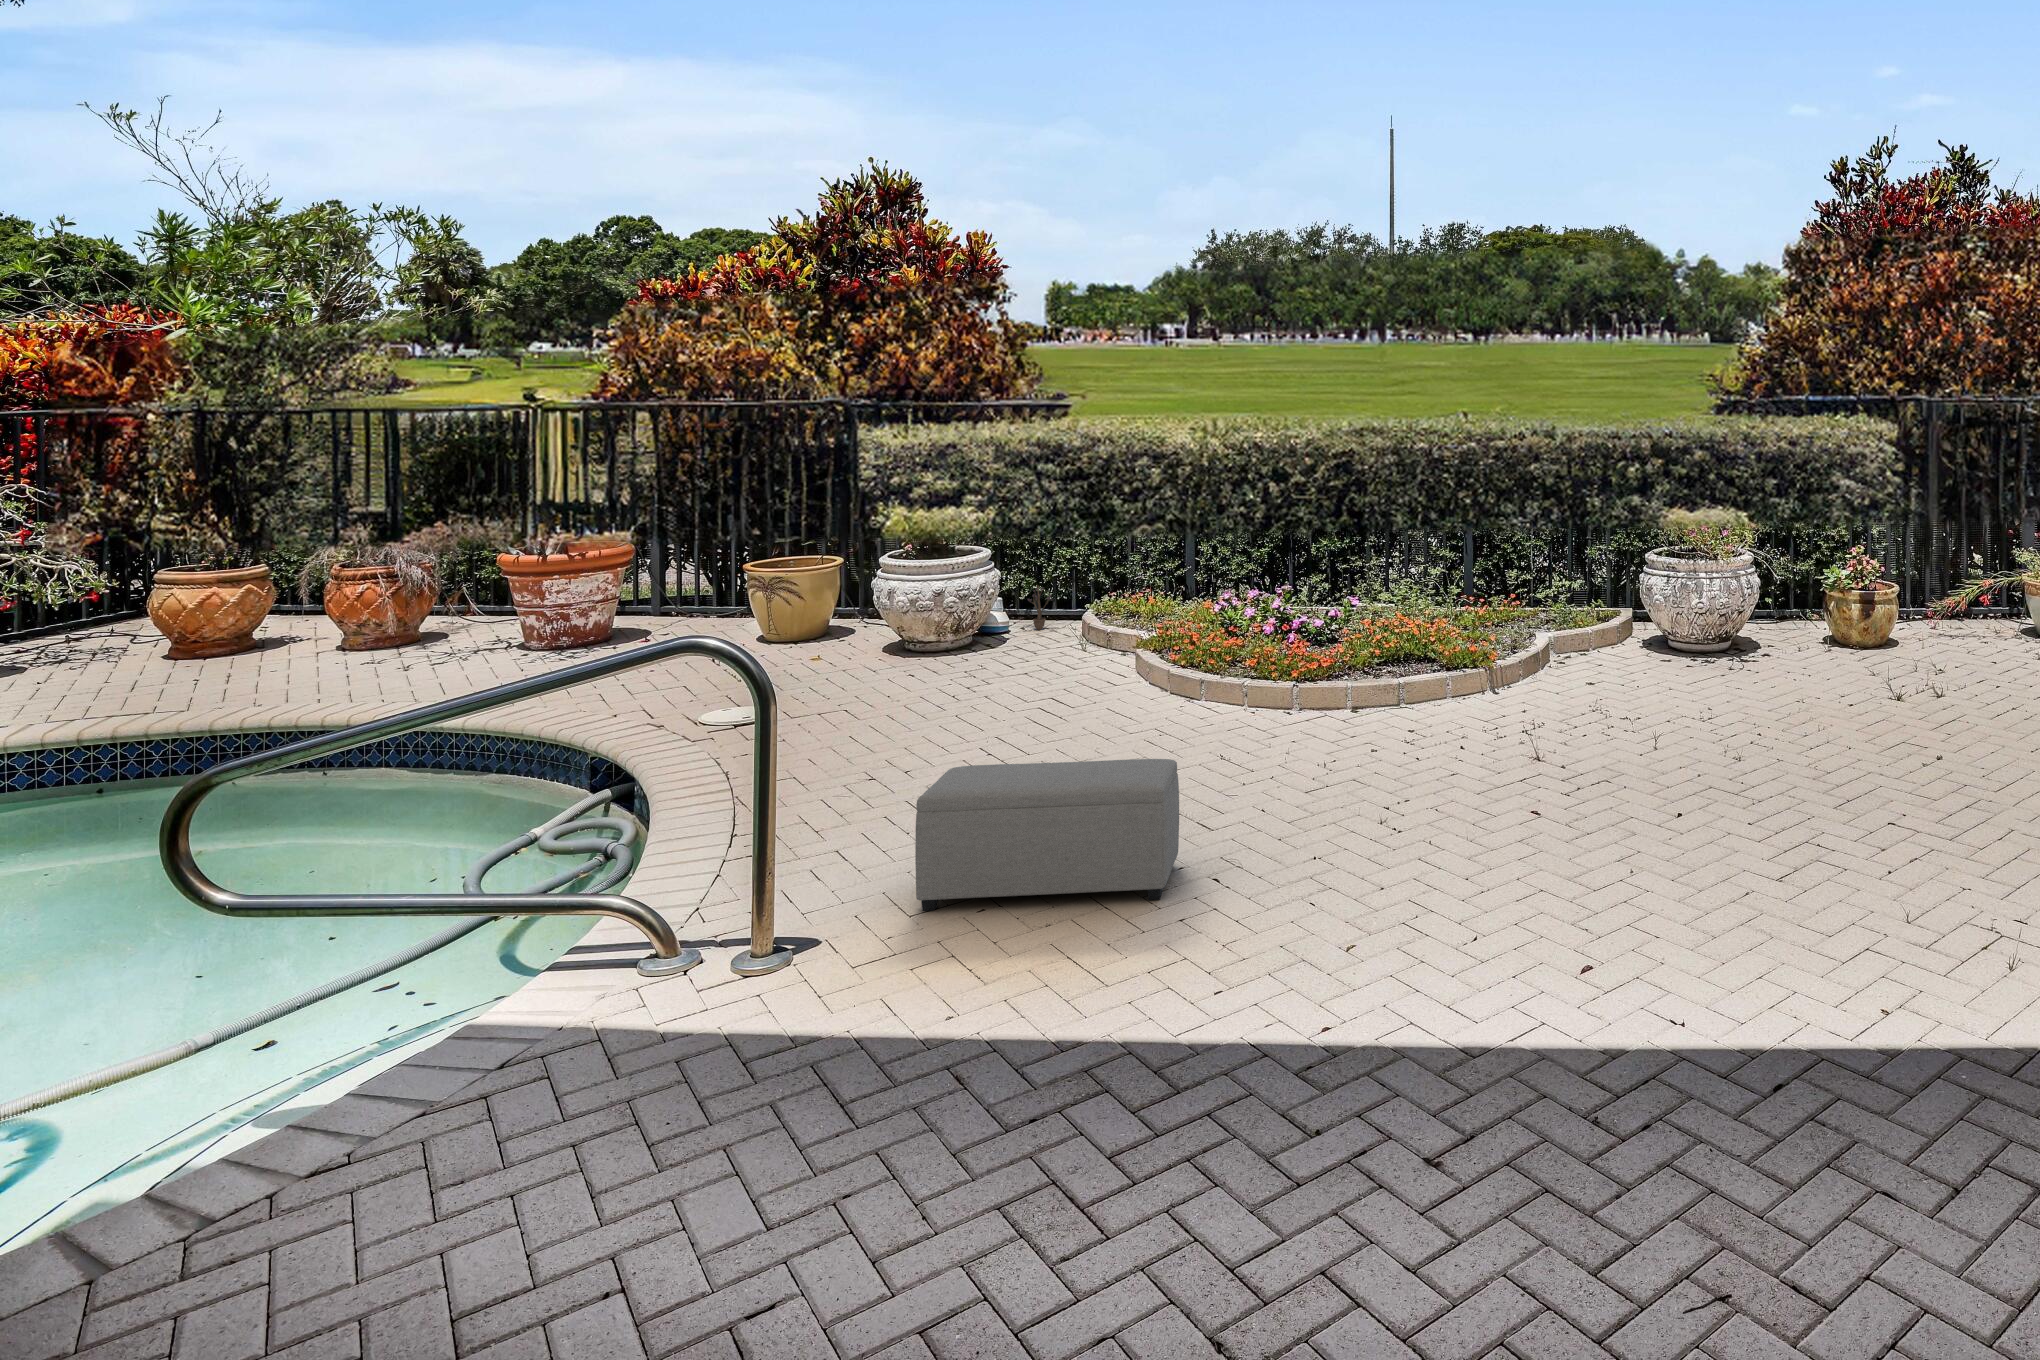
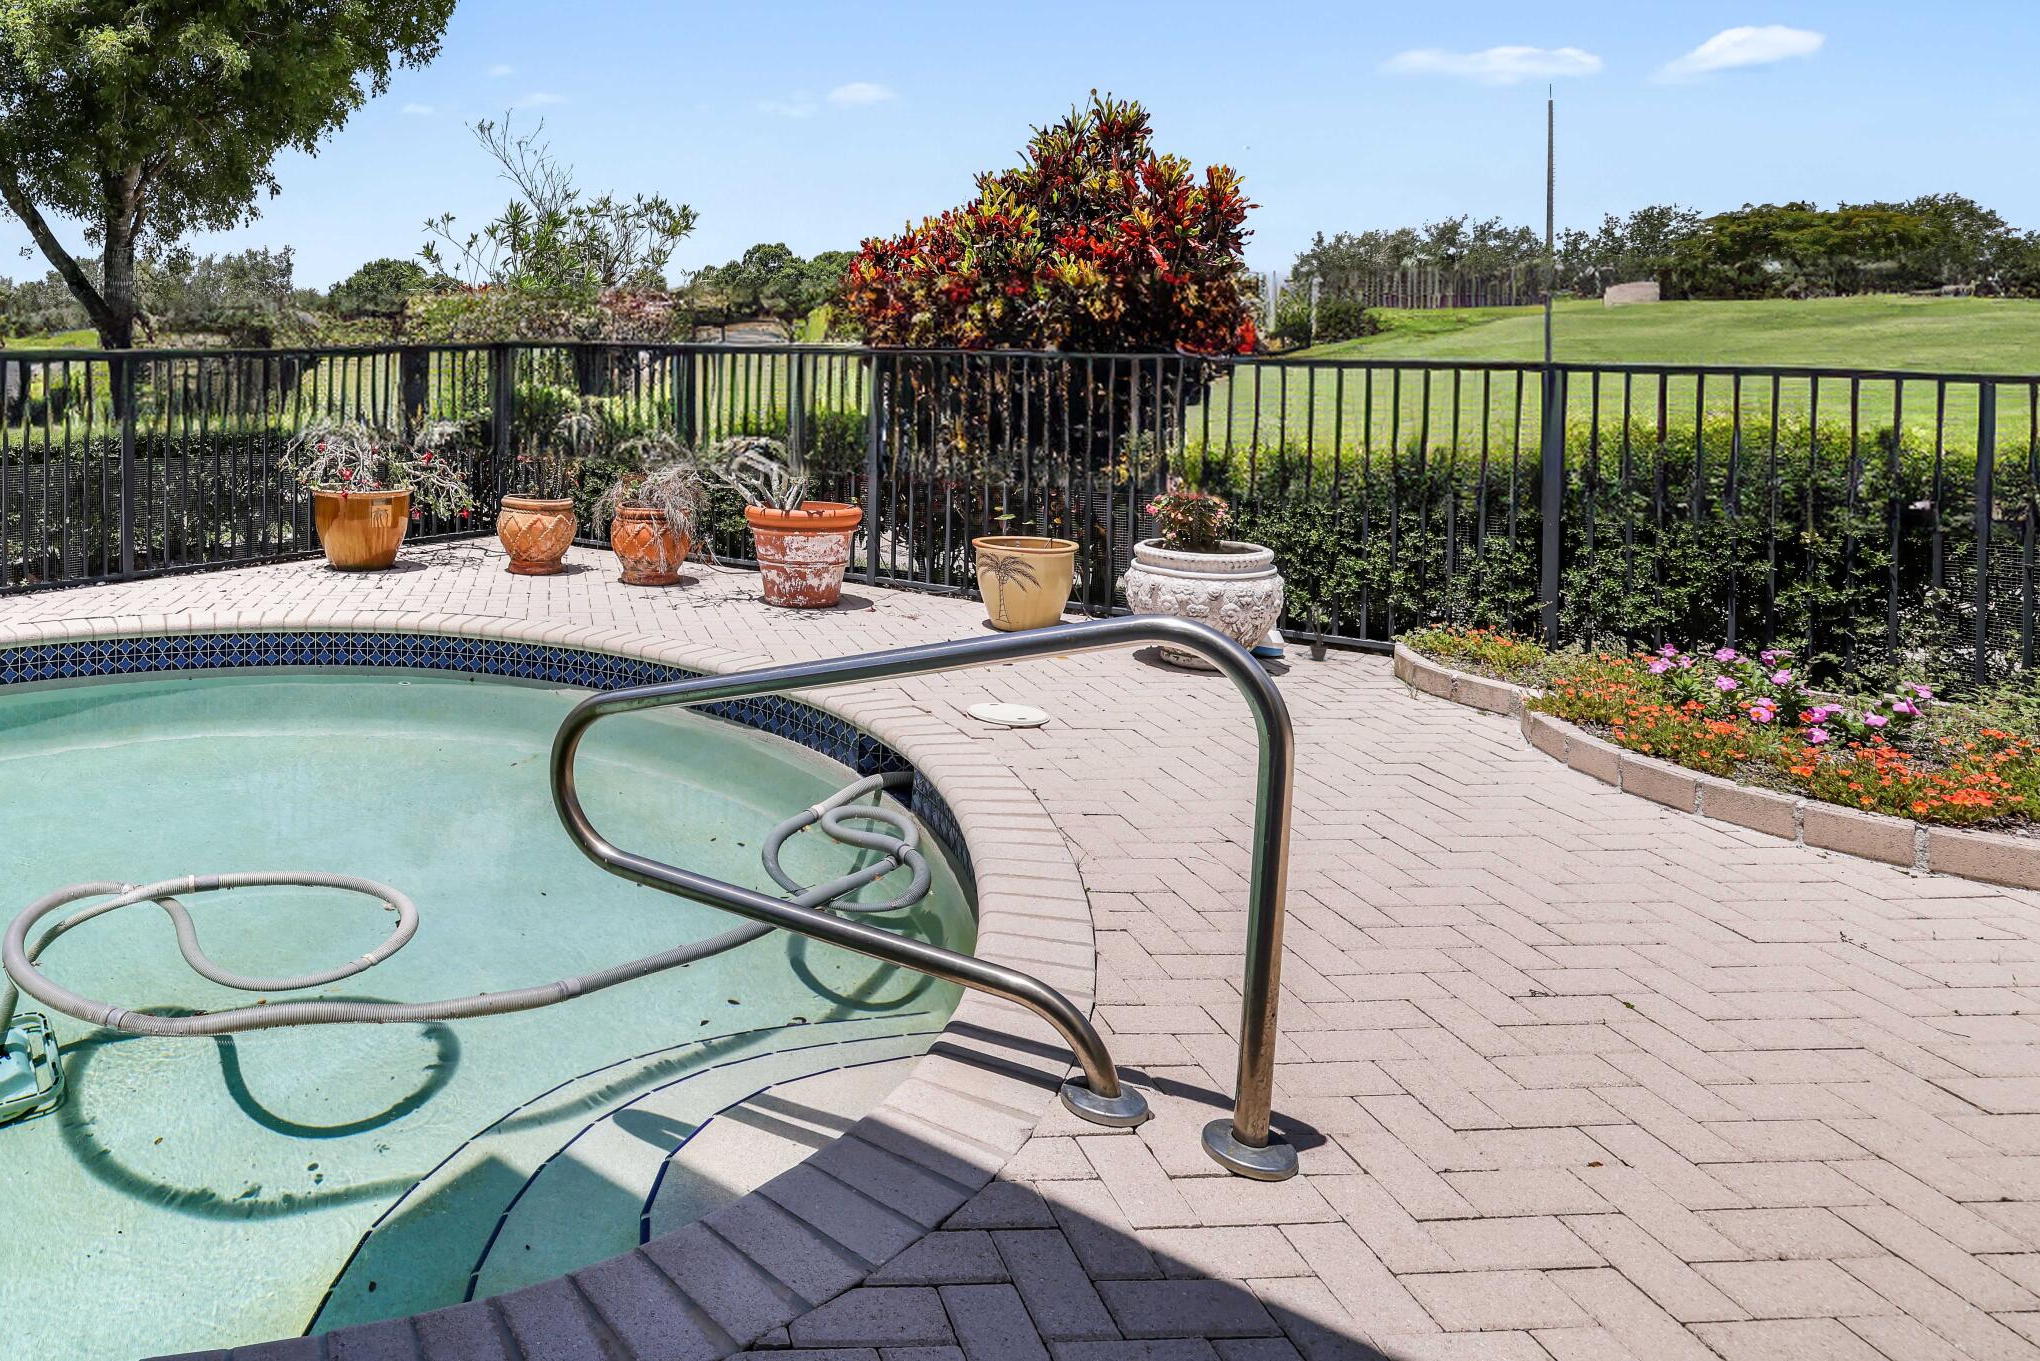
ottoman: present [915,759,1179,911] -> none [1406,874,1933,1233]

